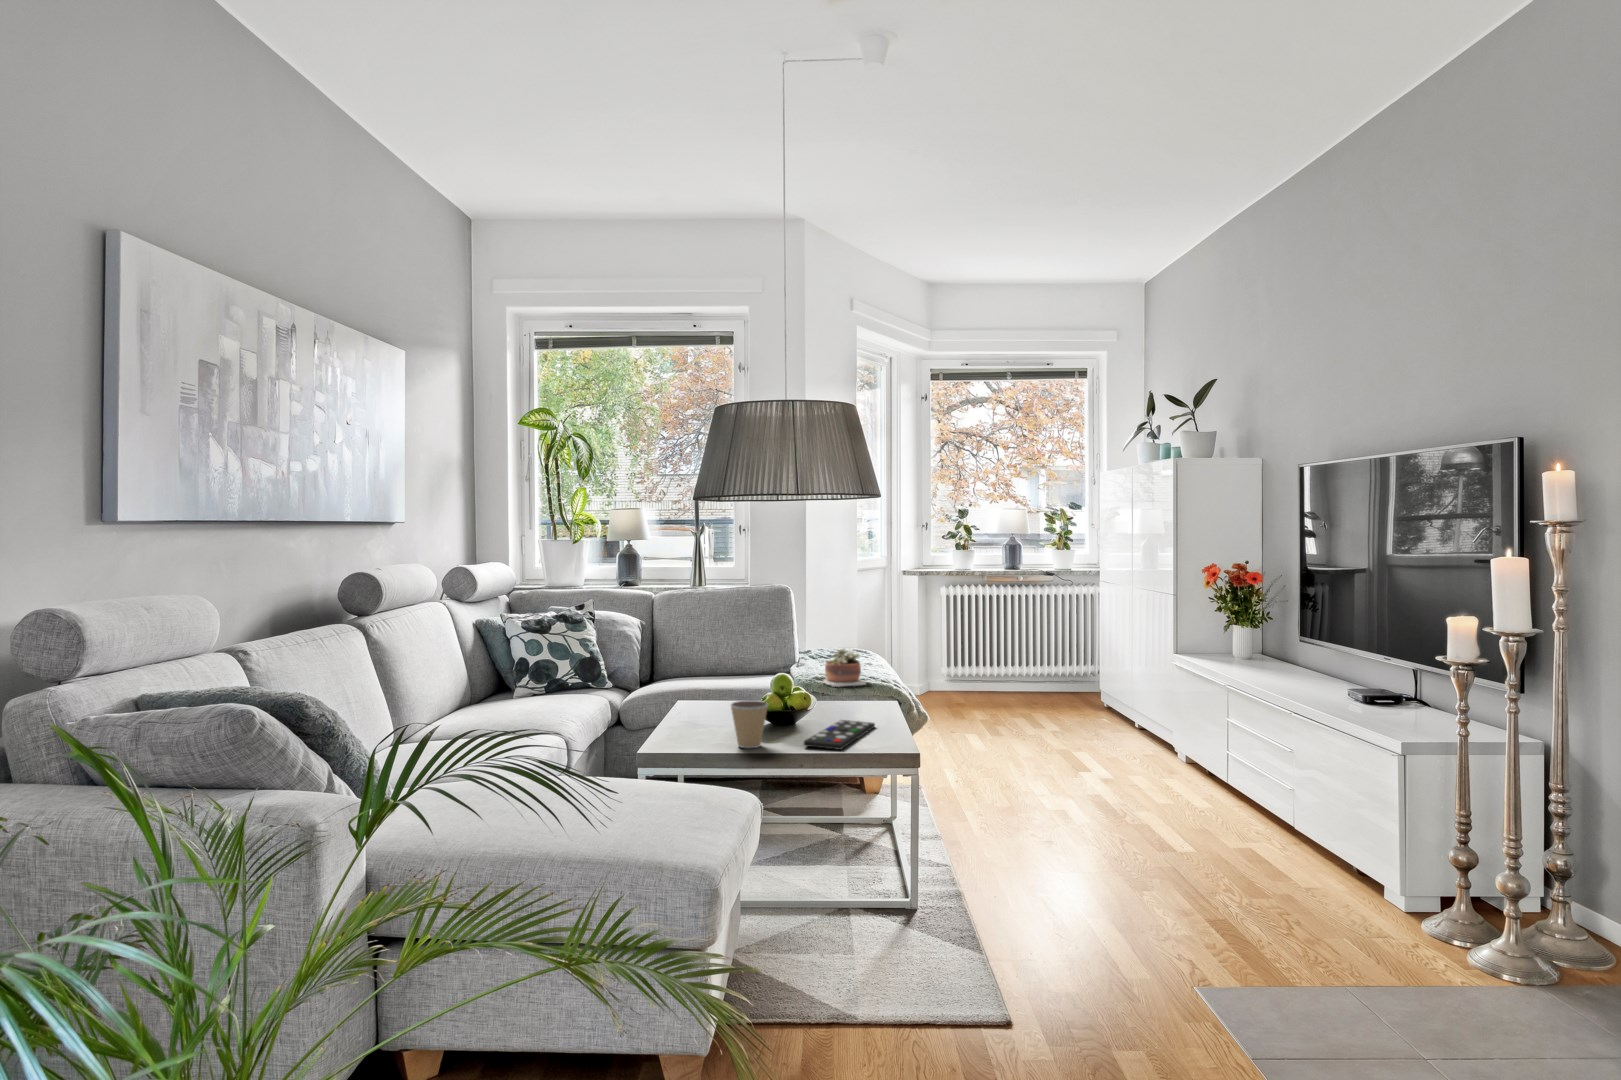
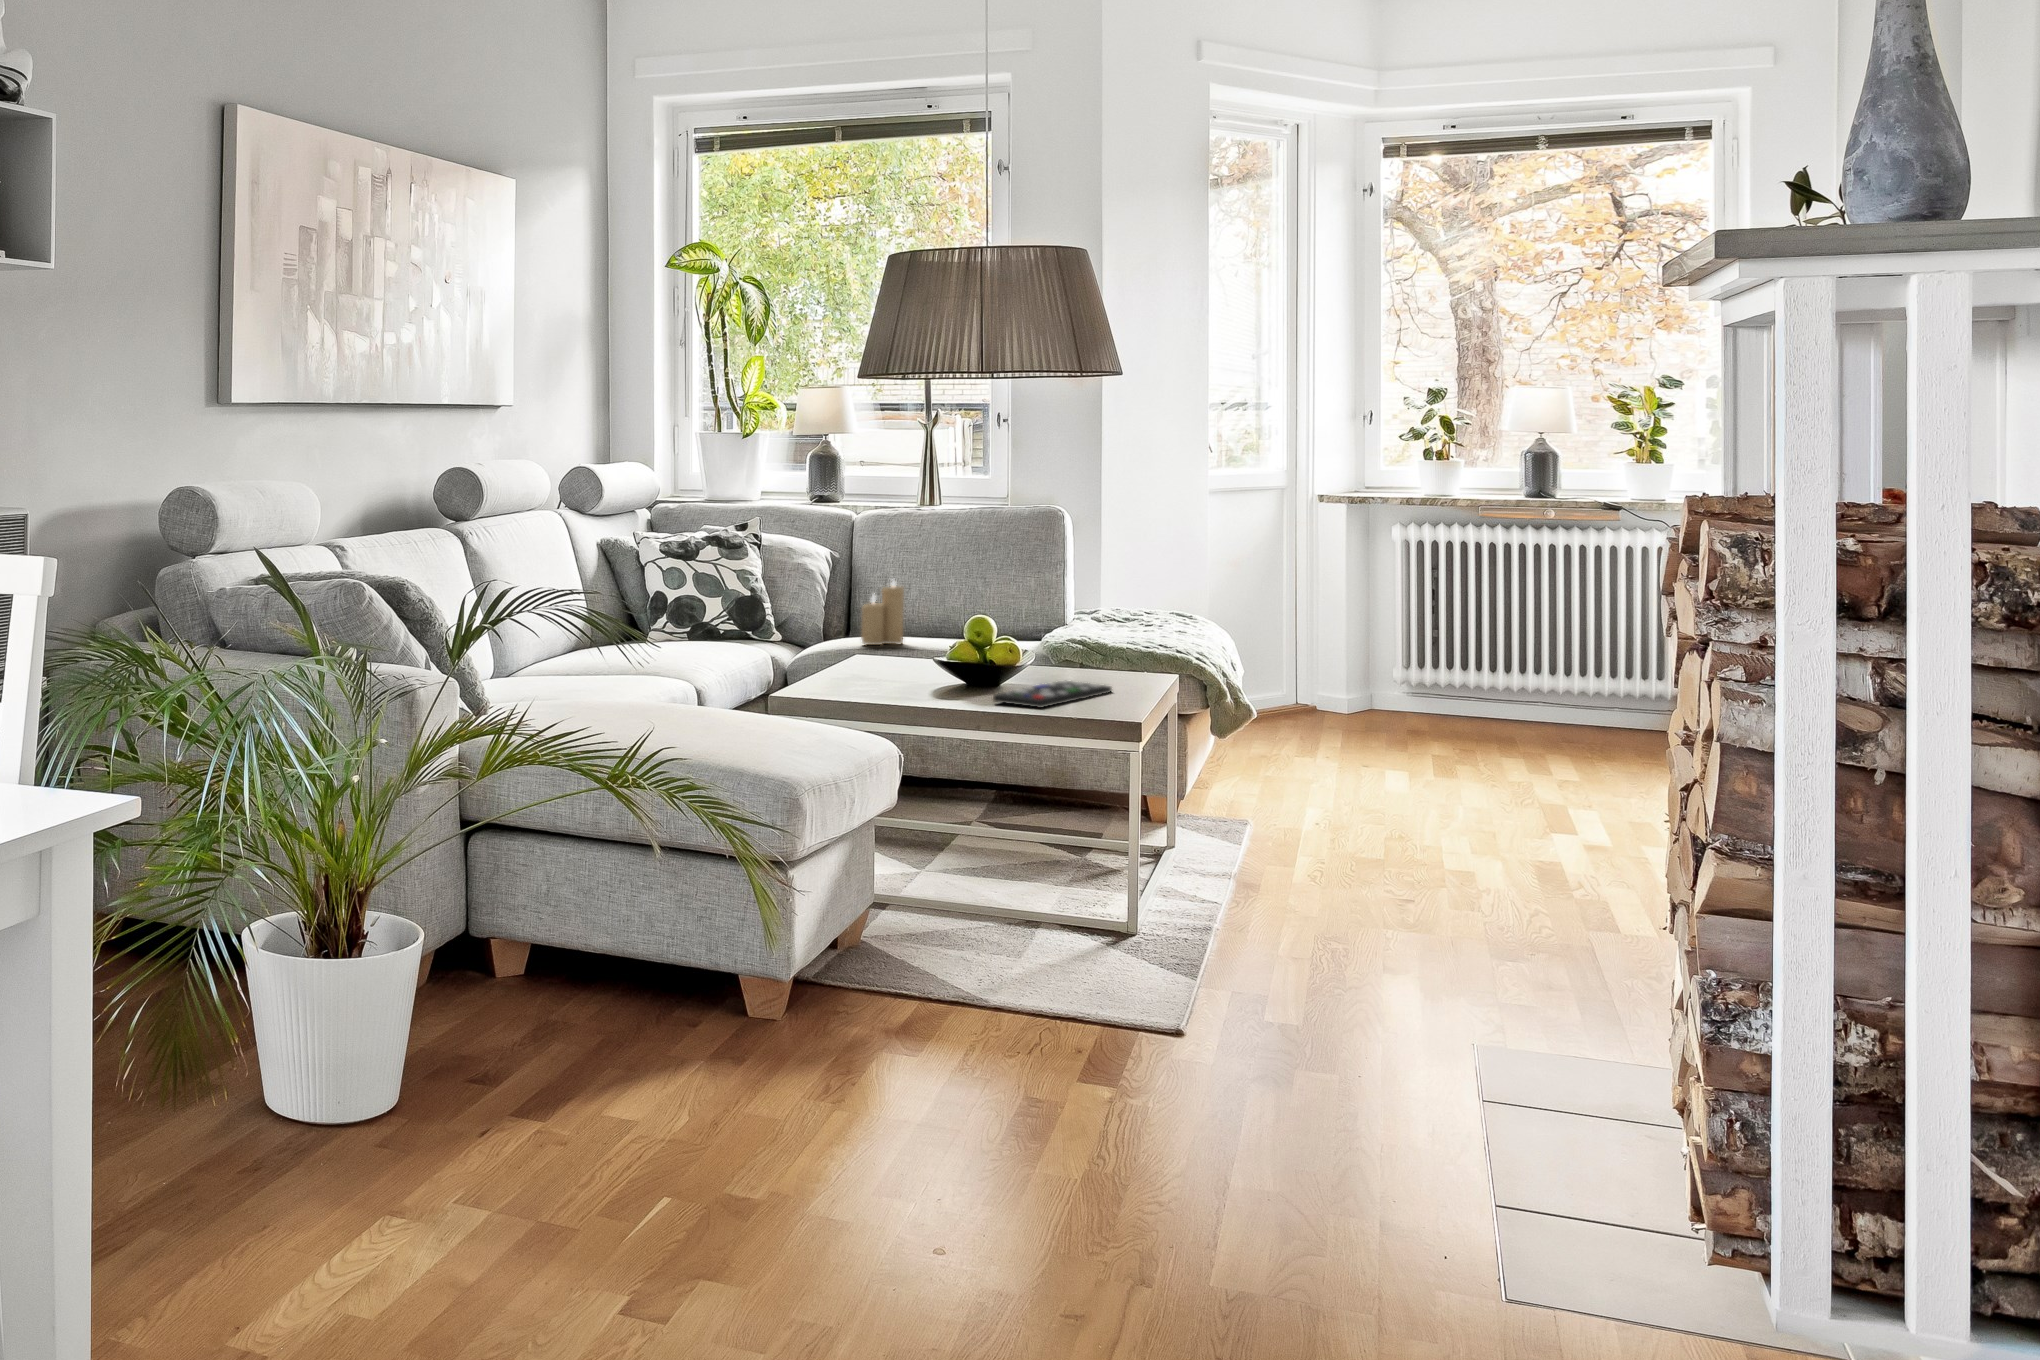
candle: none [673,641,702,689] -> present [861,580,904,645]
succulent plant: present [823,648,866,687] -> none [1084,597,1151,653]
coffee cup: present [731,701,768,748] -> none [898,641,950,700]

